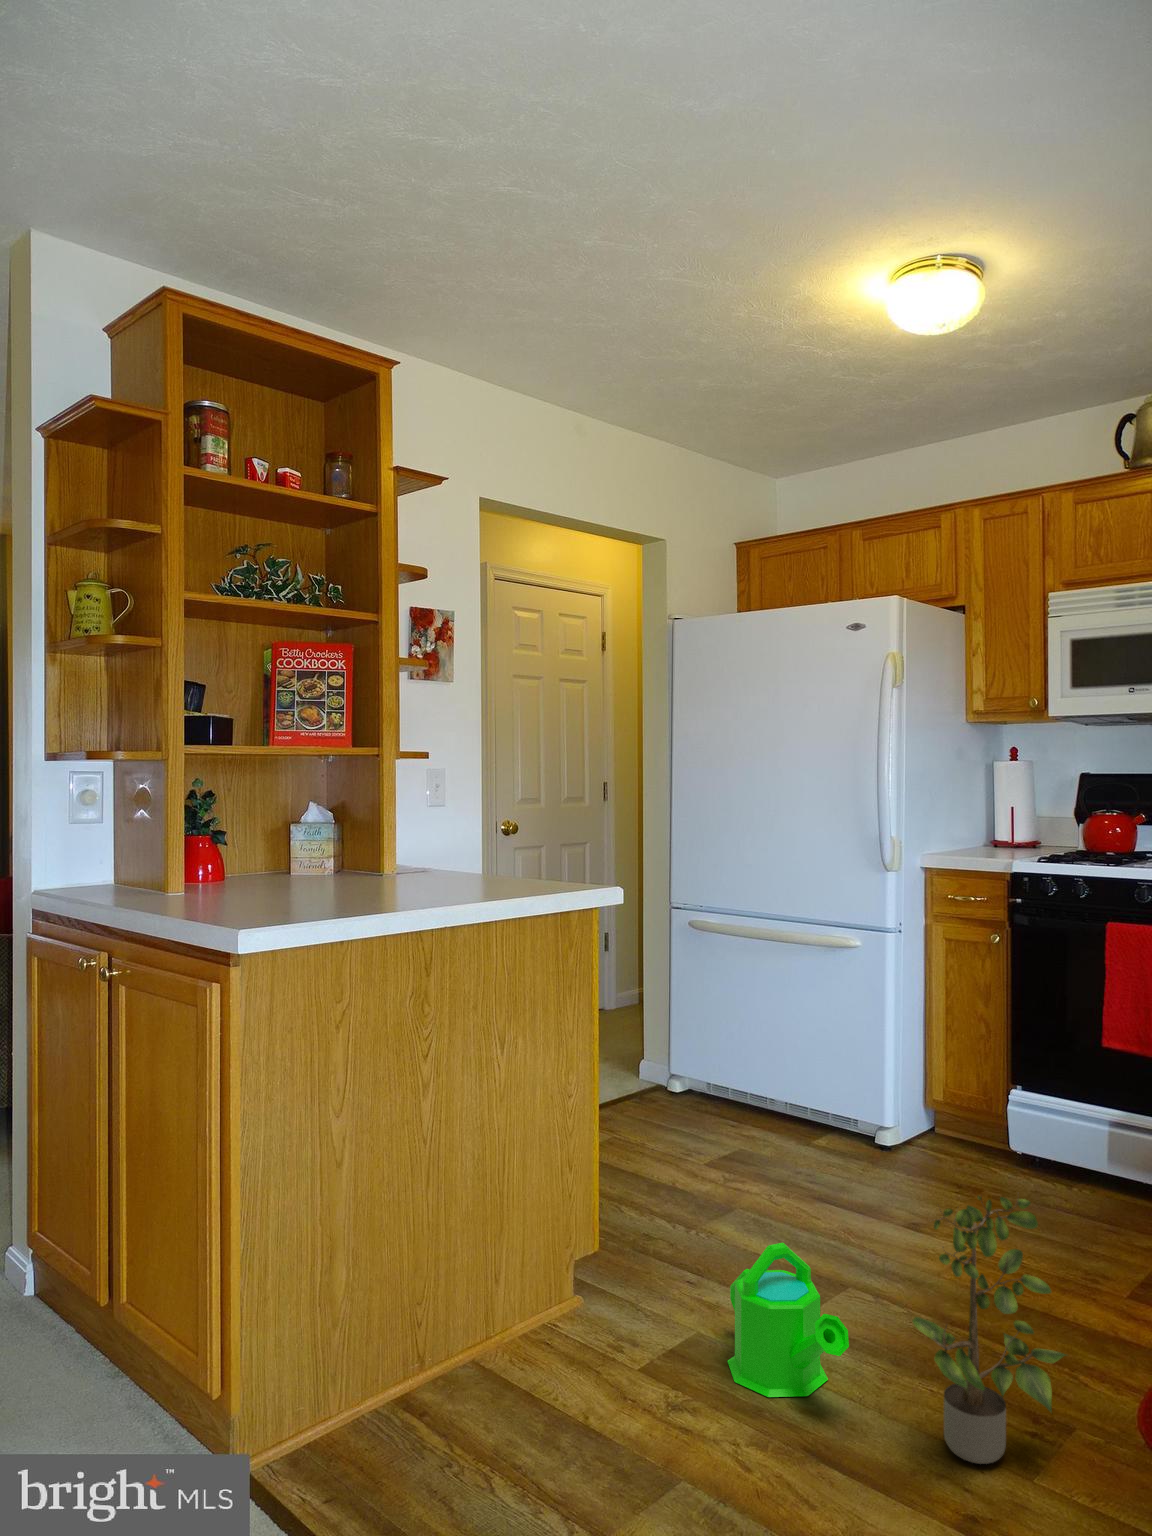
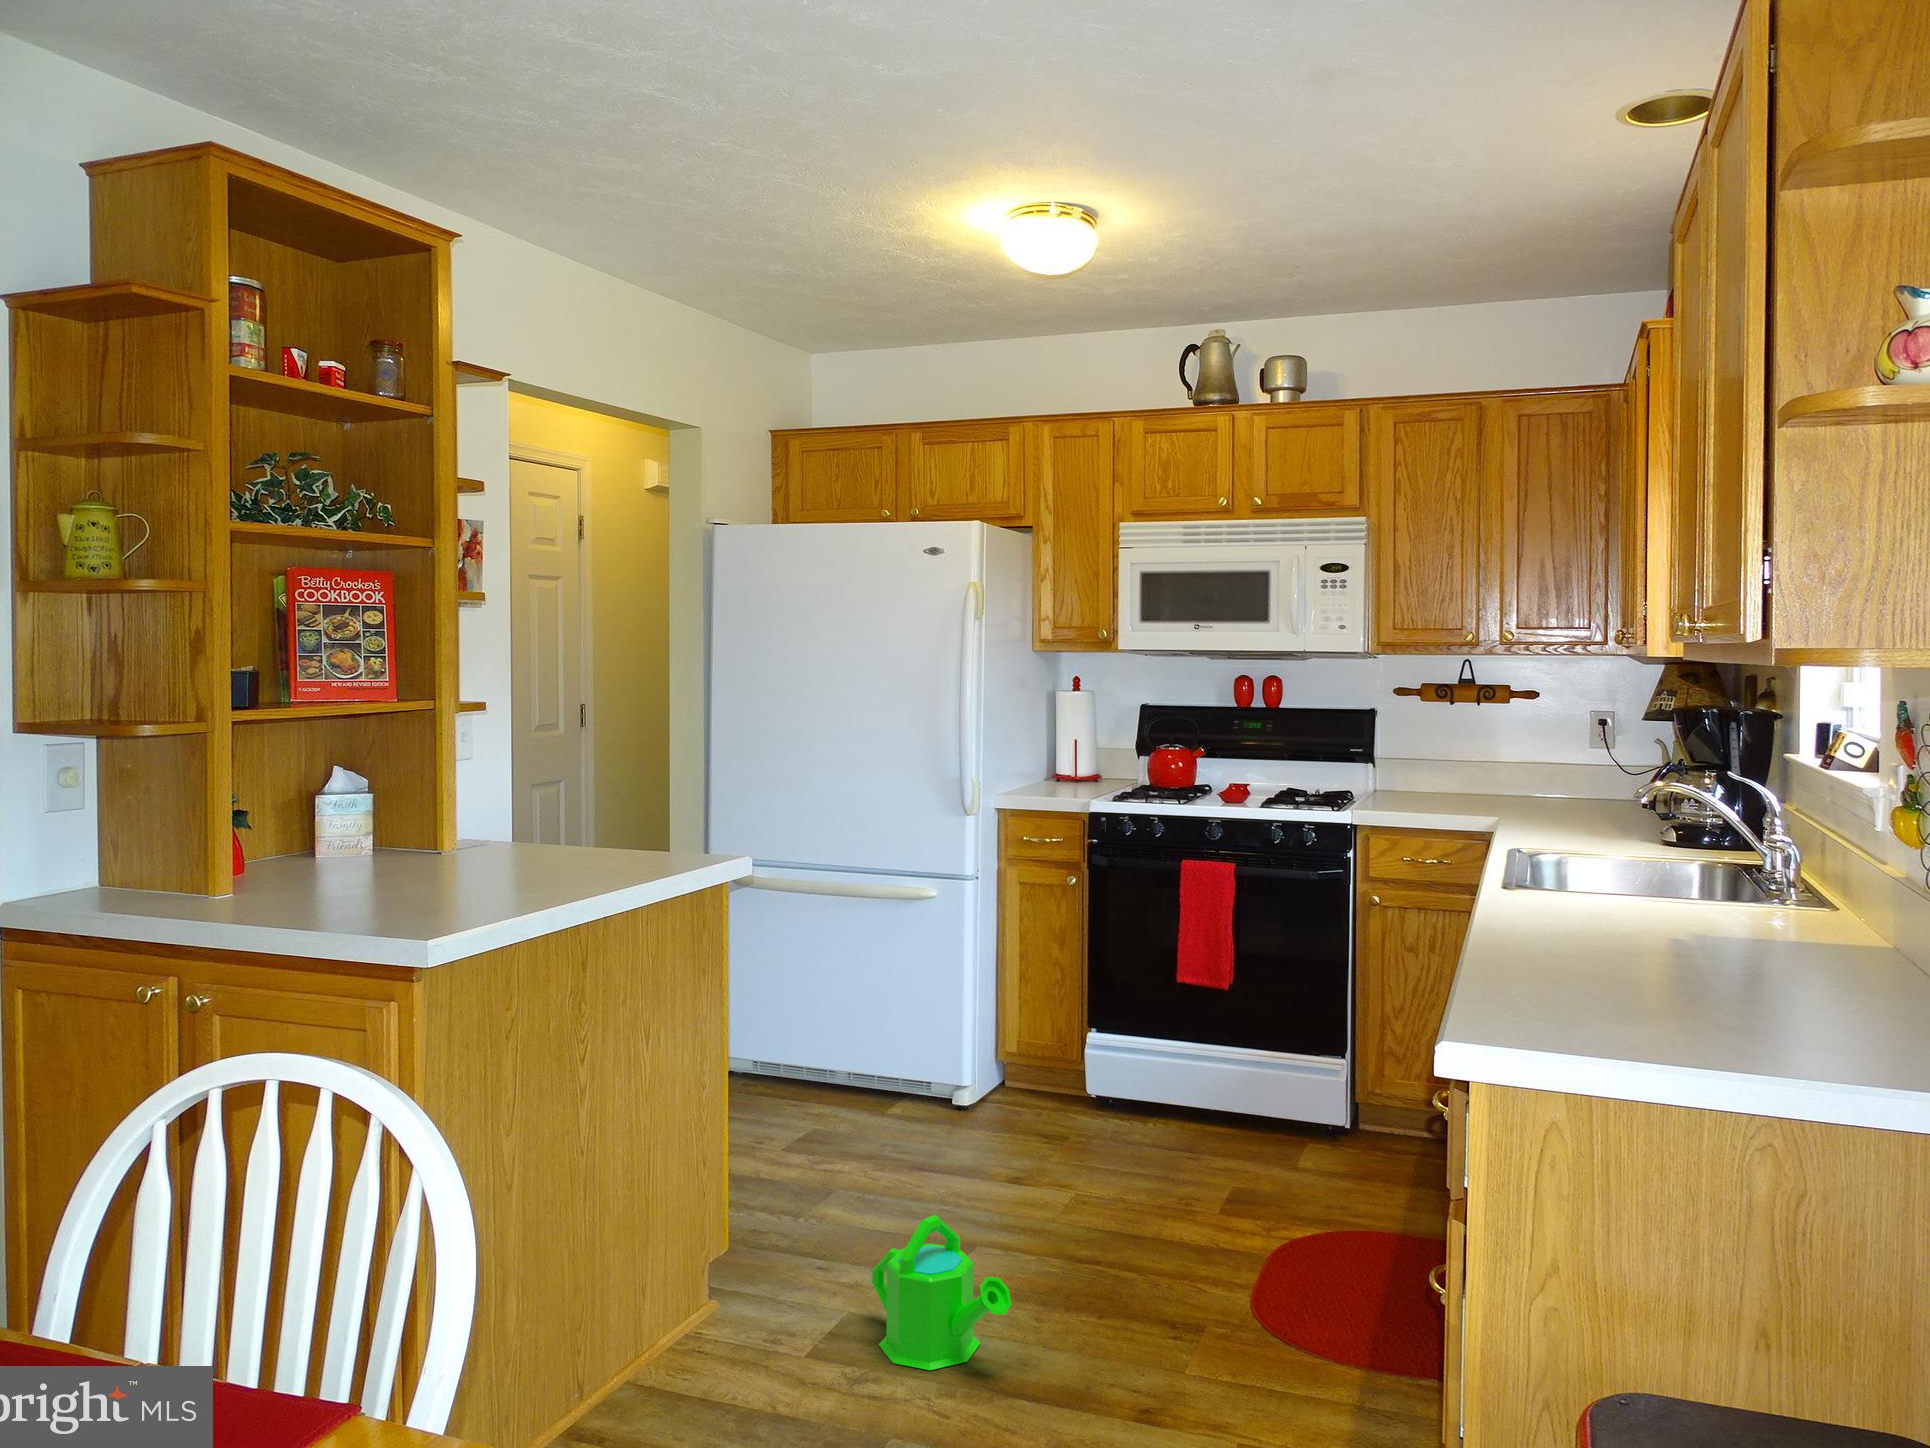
potted plant: present [913,1196,1066,1464] -> none [1073,1130,1205,1388]

